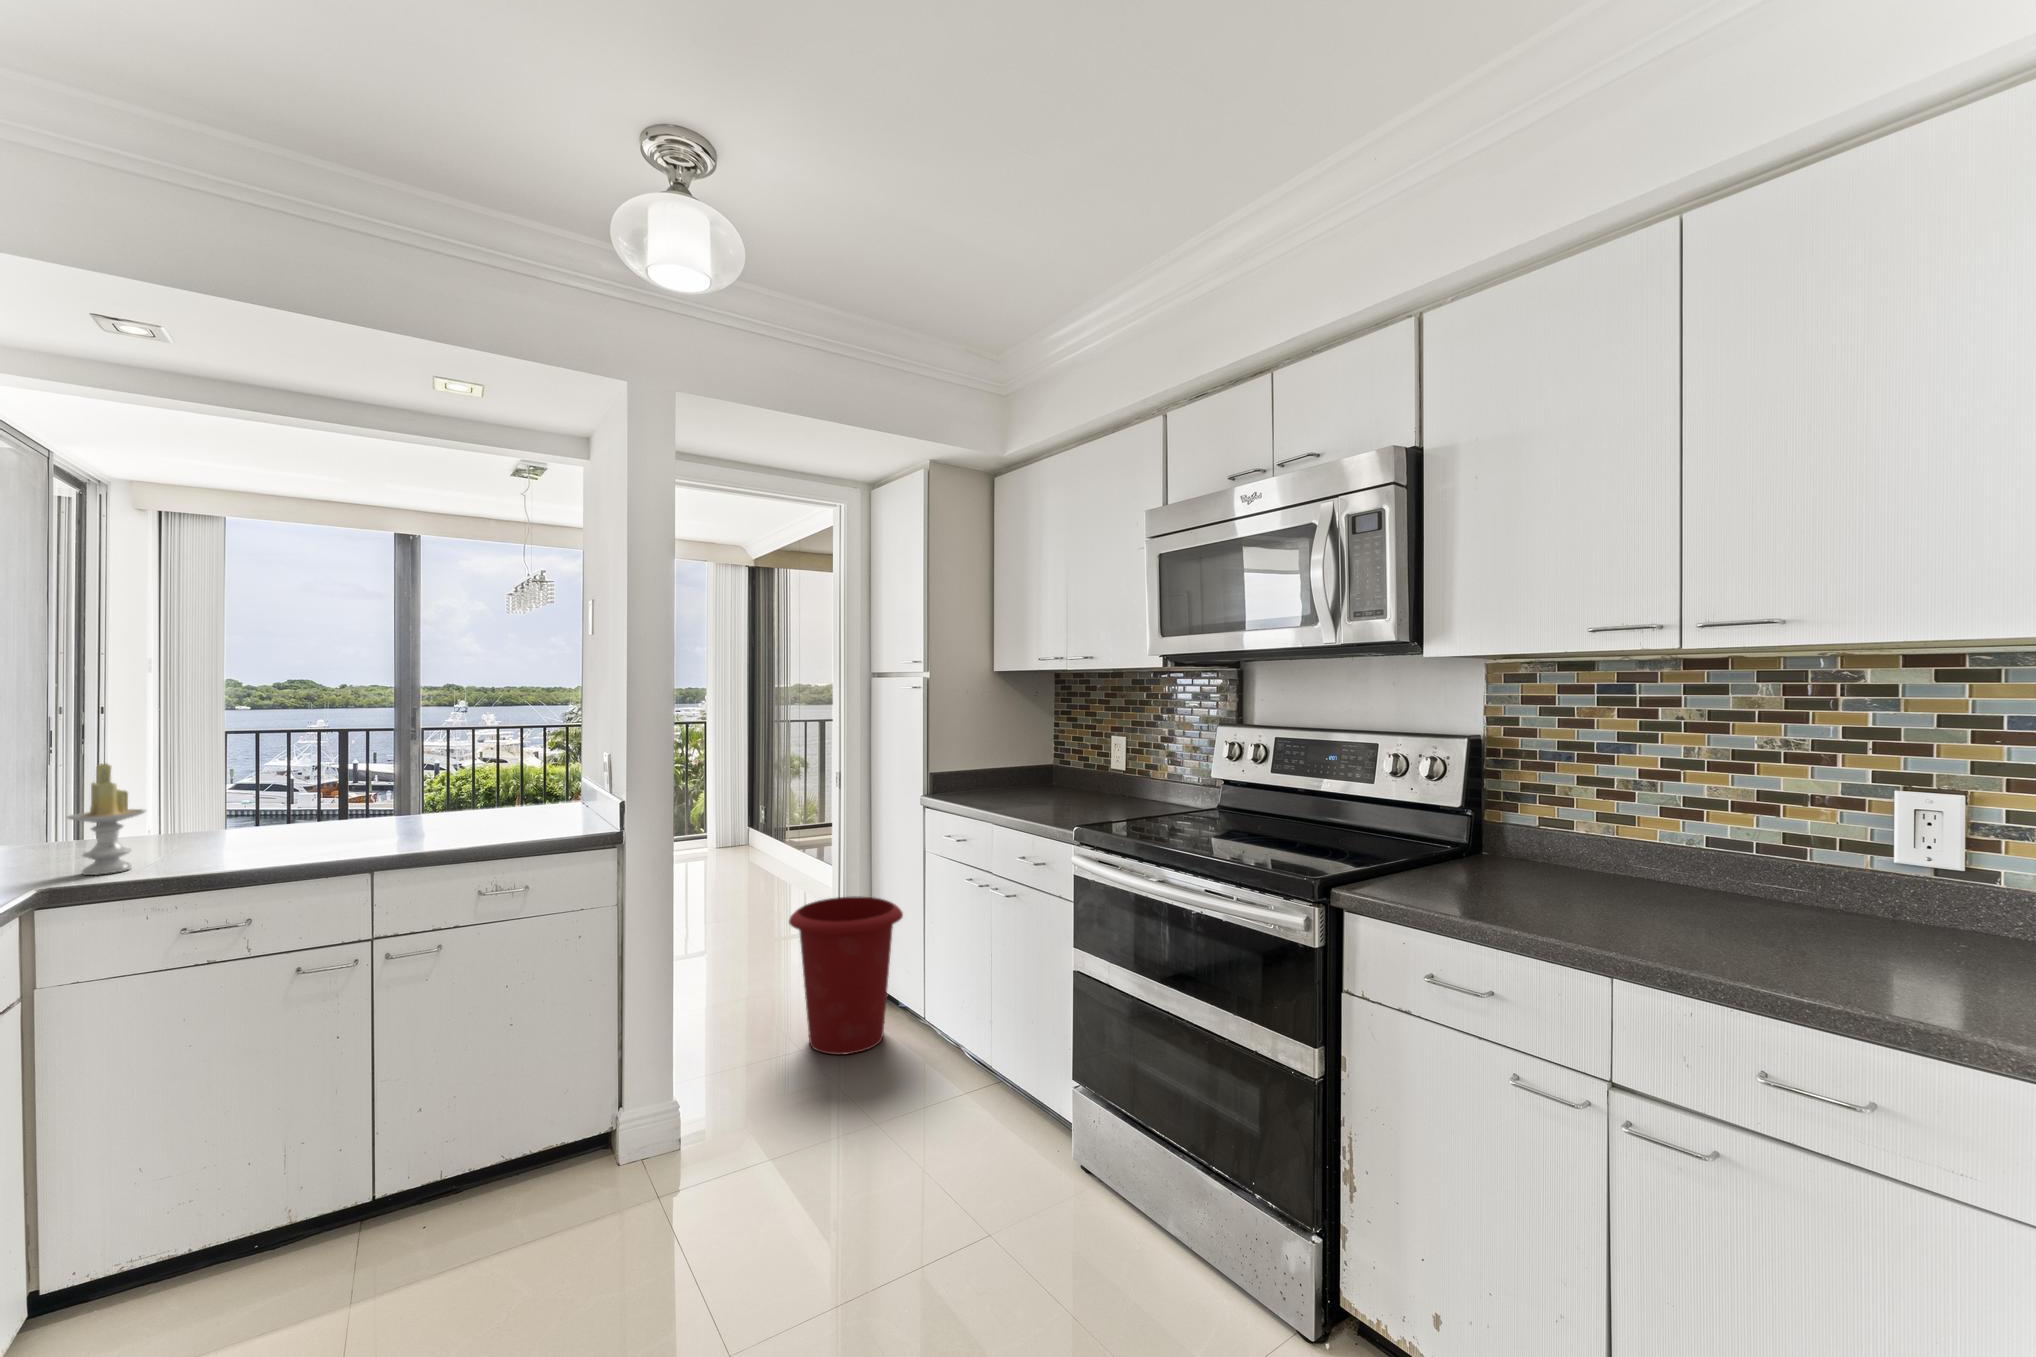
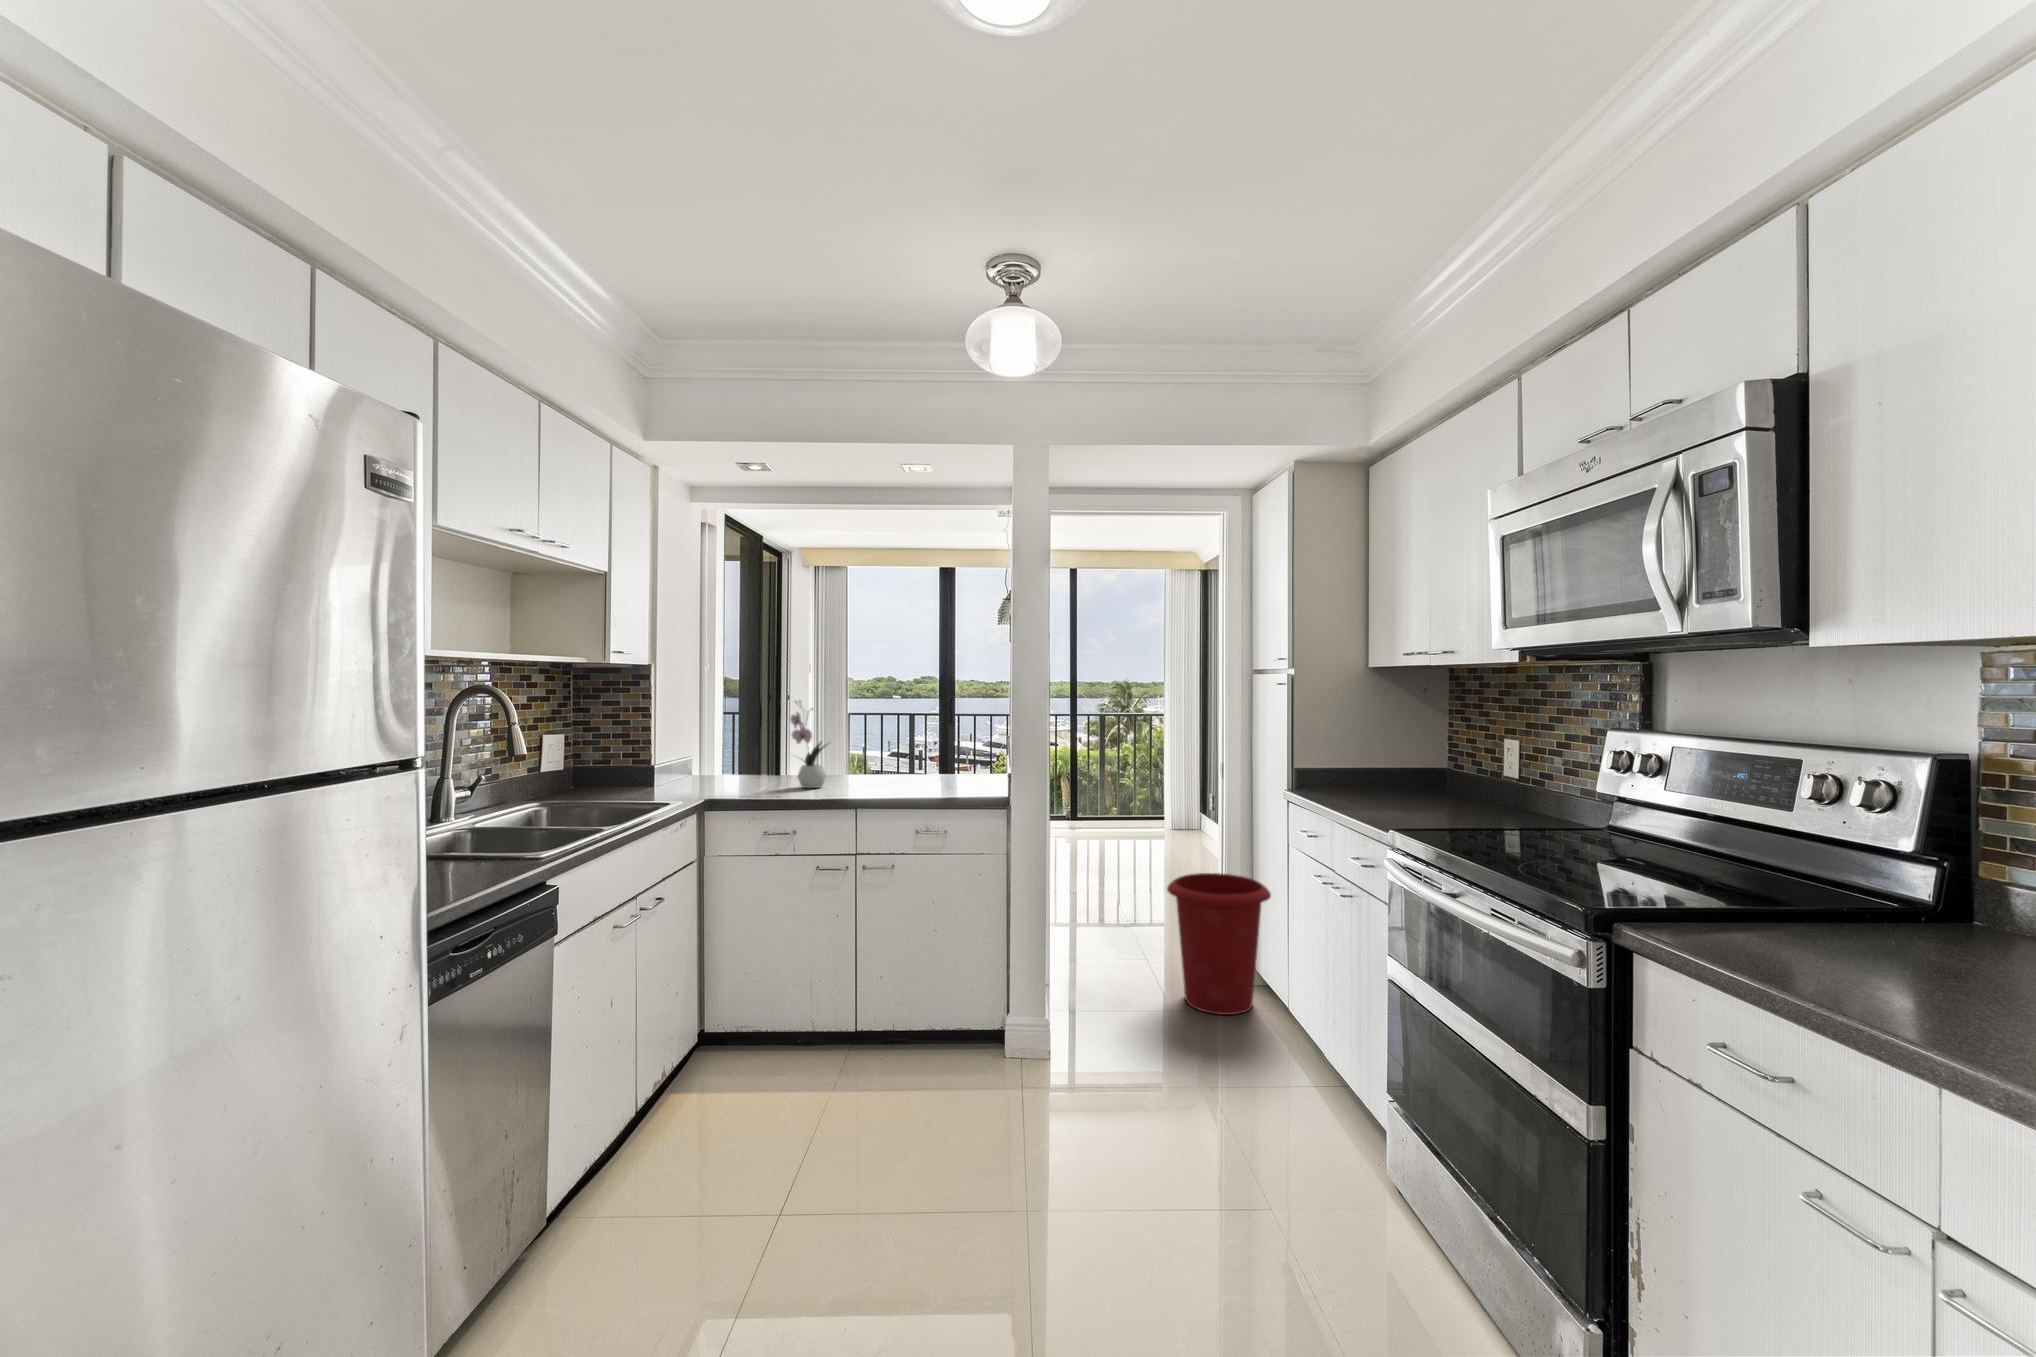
flower arrangement: none [208,718,295,859] -> present [790,702,826,788]
candle: present [67,763,146,875] -> none [730,725,764,789]

